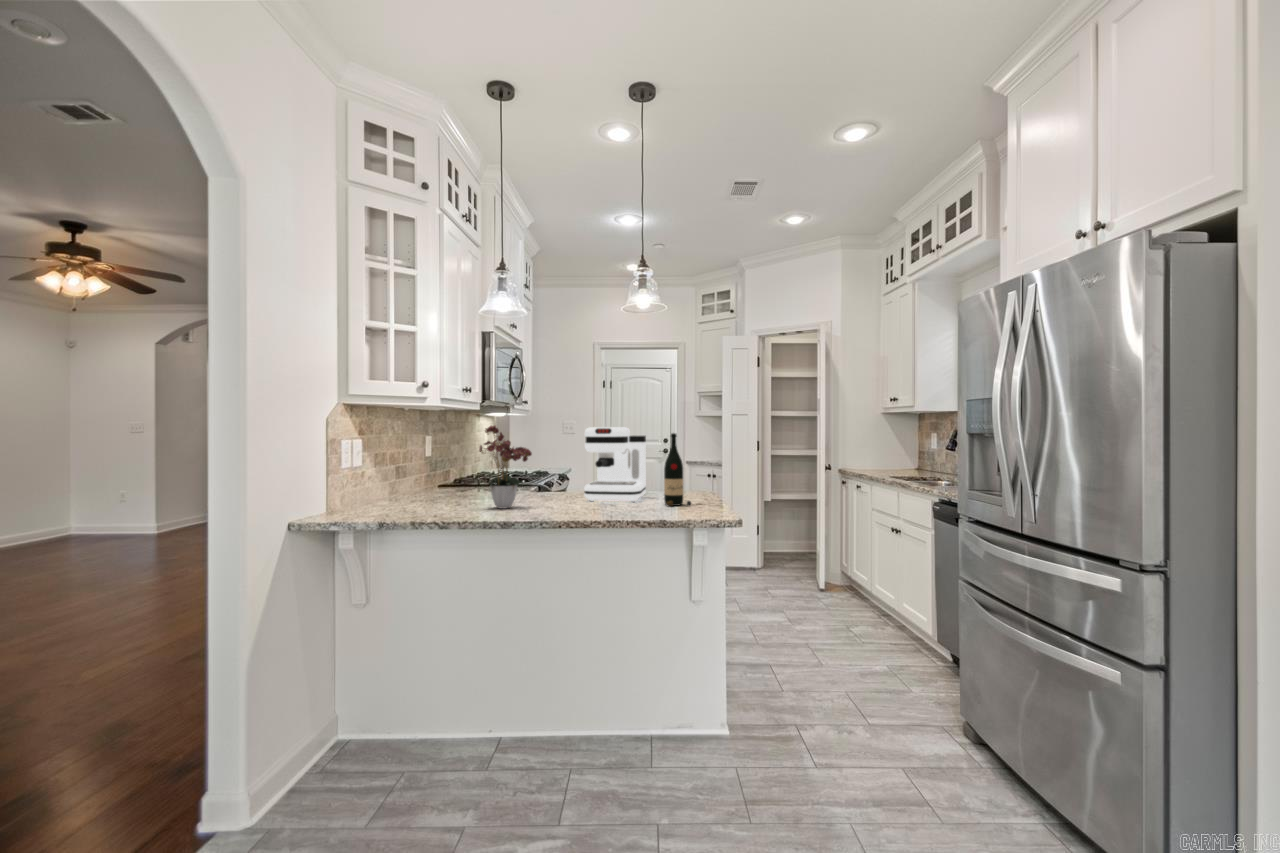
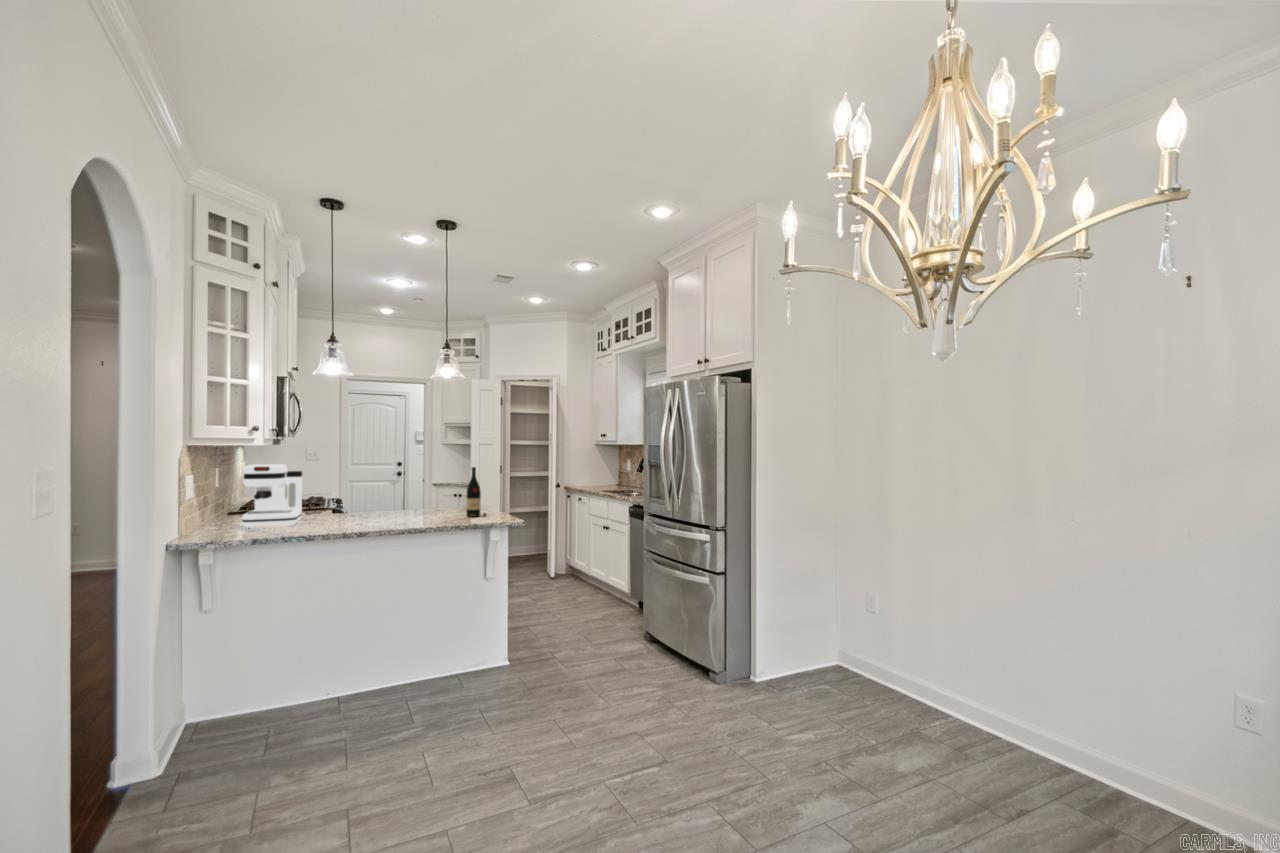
flower arrangement: present [479,426,532,508] -> none [330,461,374,526]
coffee maker: present [584,427,646,502] -> present [242,464,302,528]

